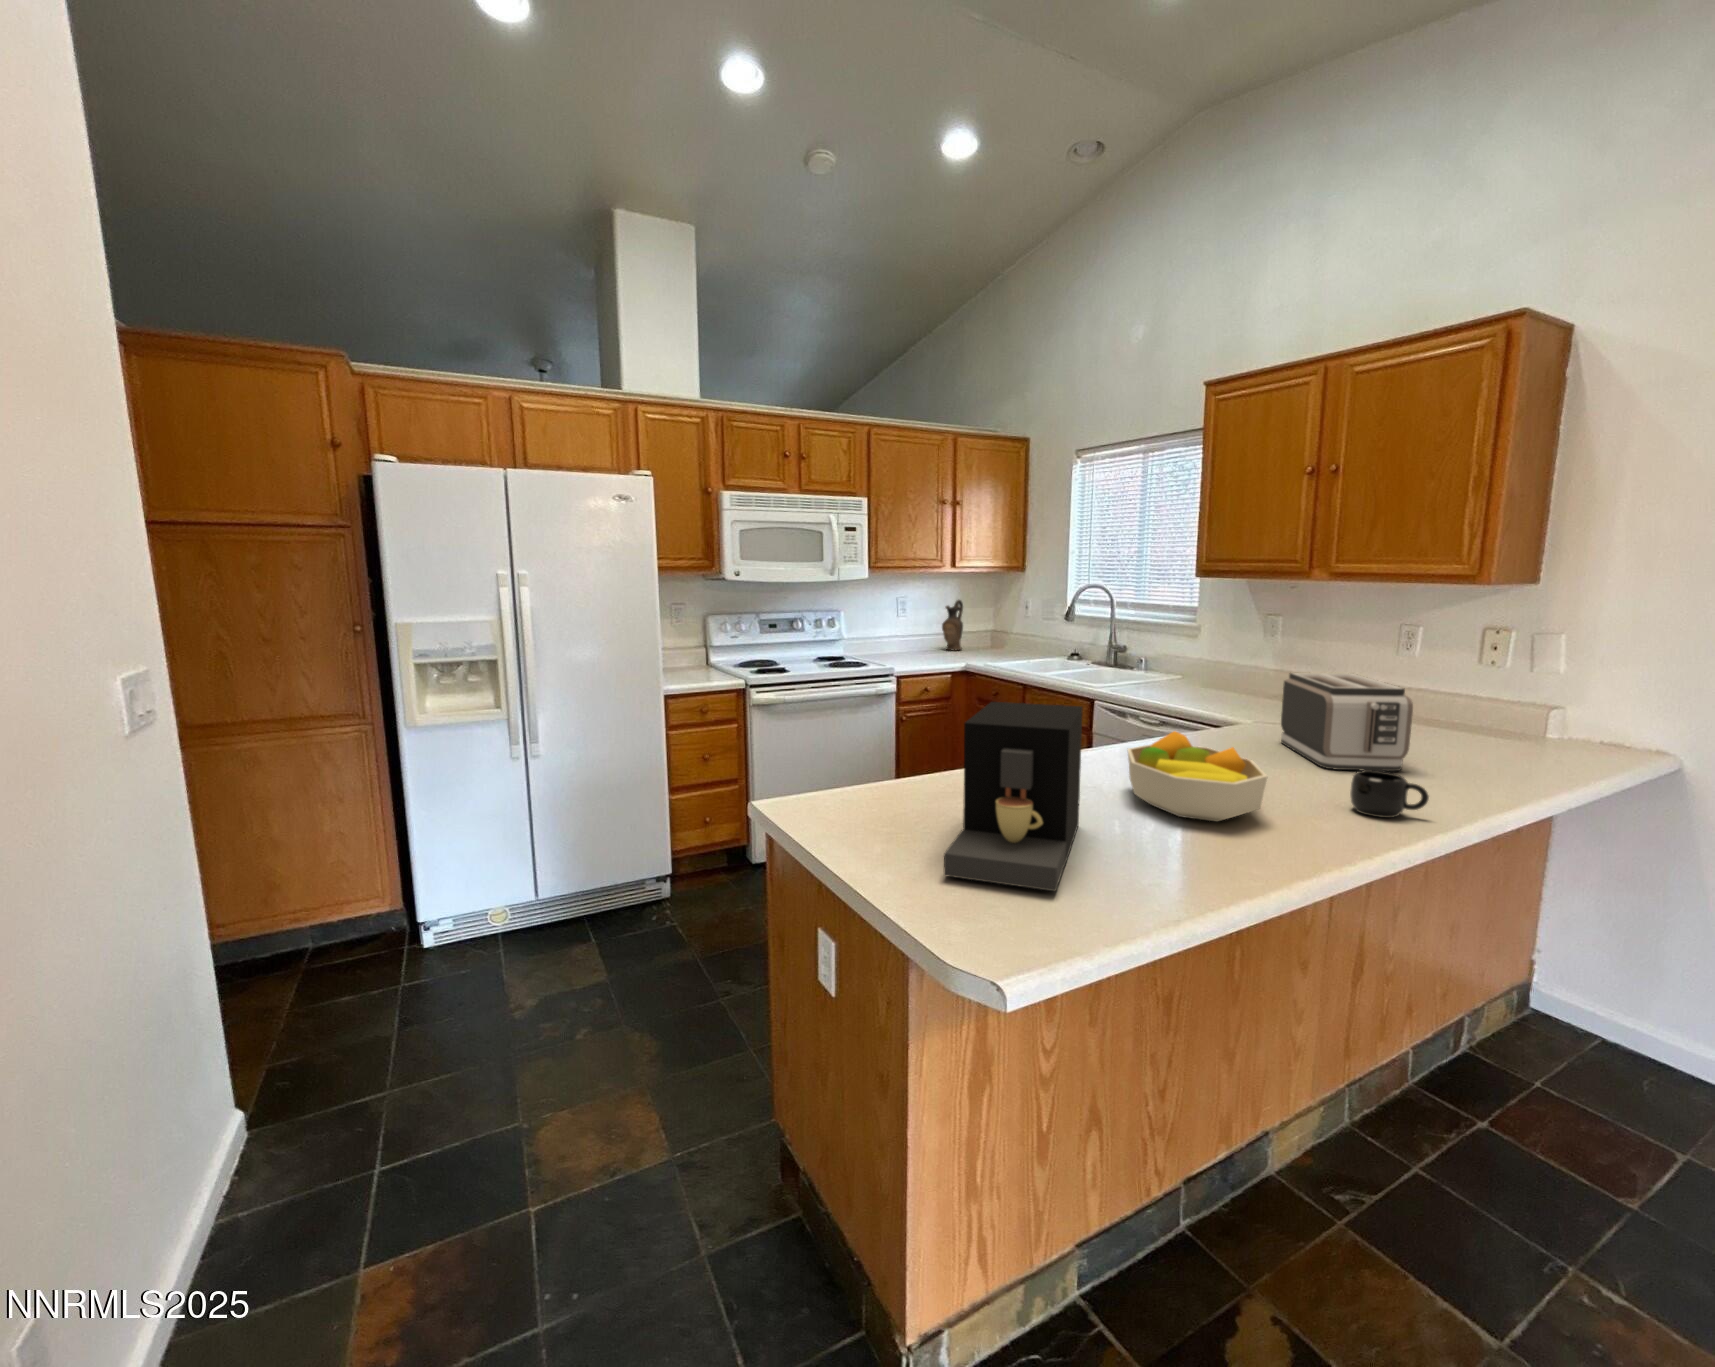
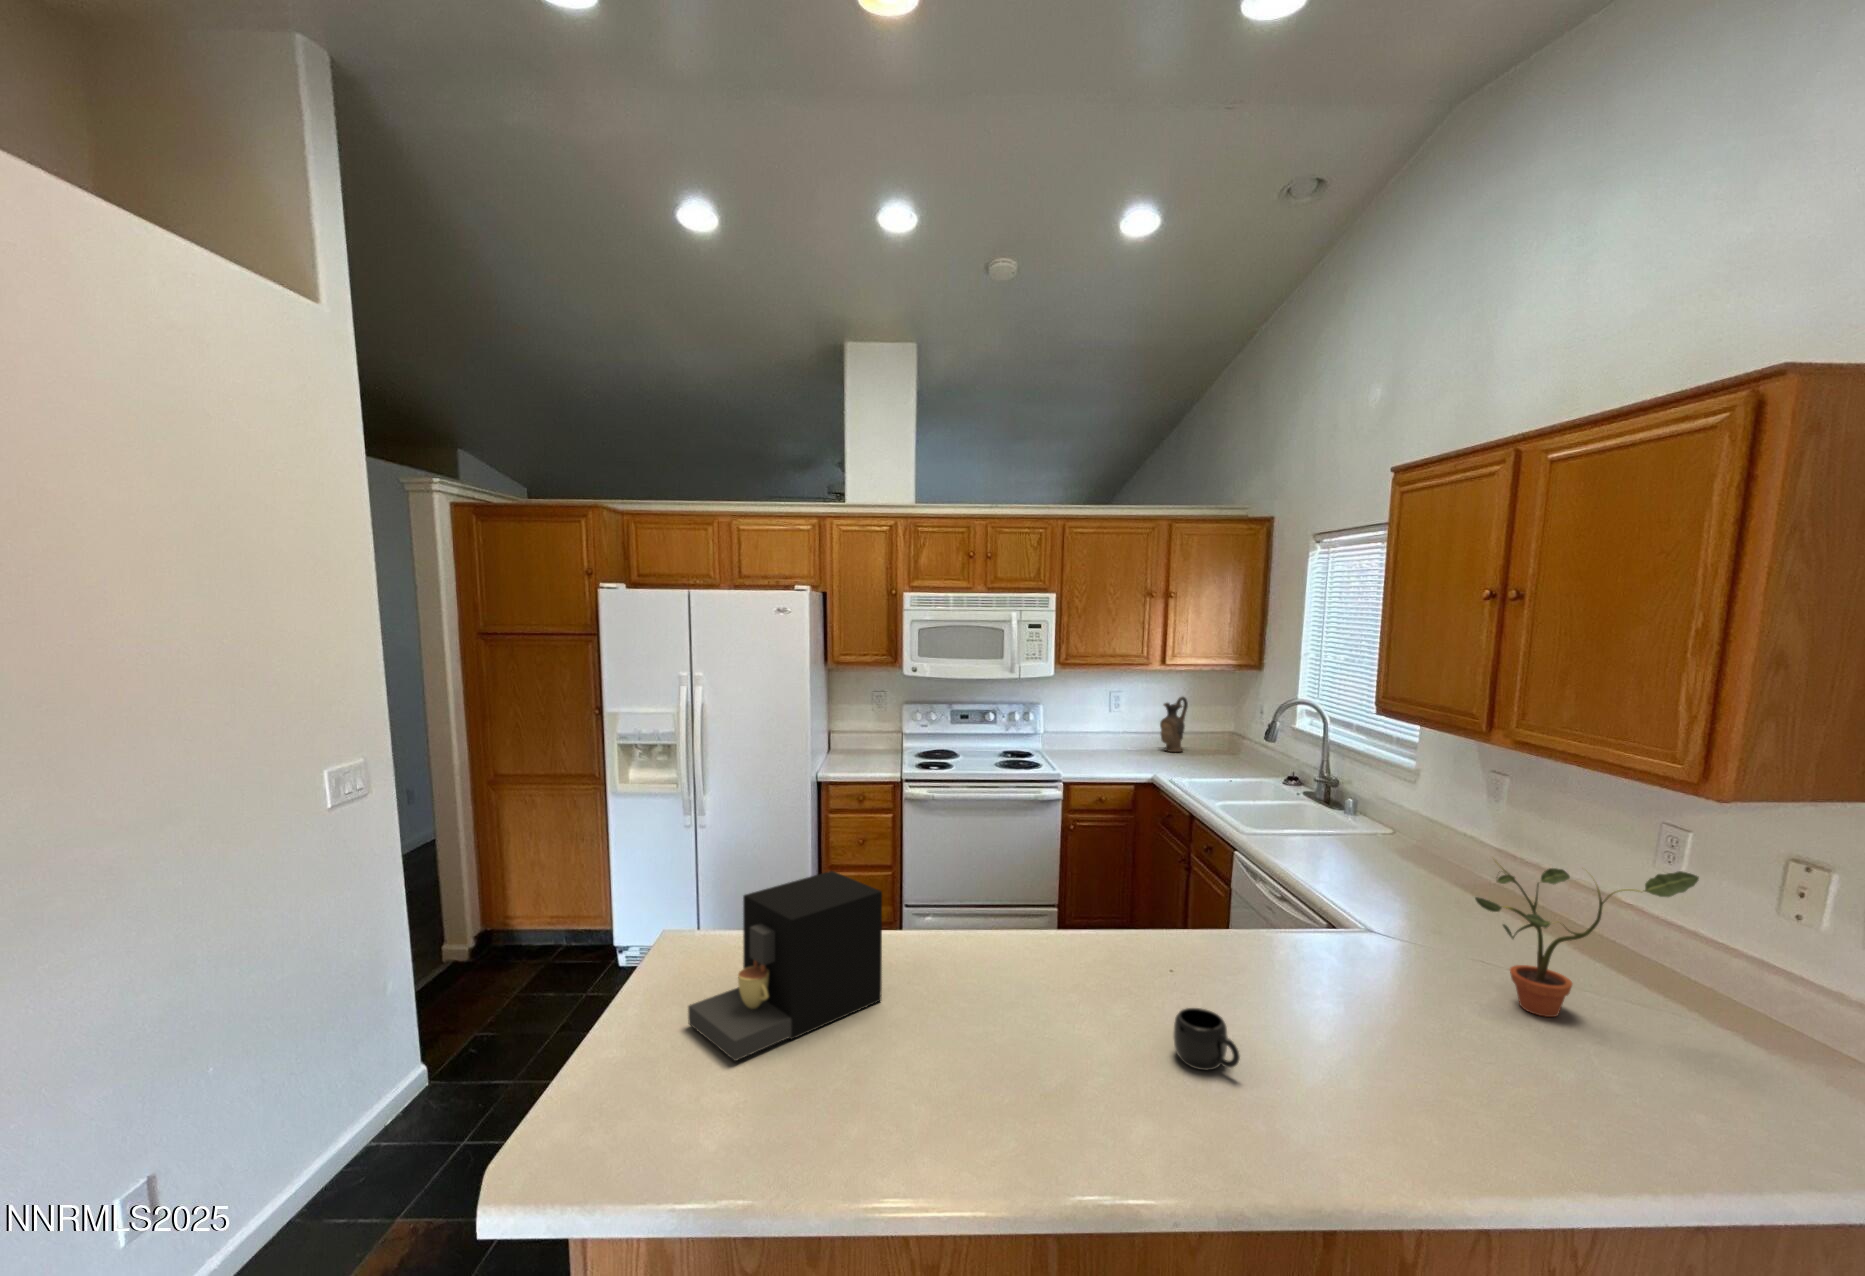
potted plant: none [1441,624,1604,754] -> present [1475,868,1699,1017]
toaster: present [1281,673,1413,771] -> none [1261,866,1378,1014]
fruit bowl: present [1128,731,1267,821] -> none [965,922,1087,1029]

